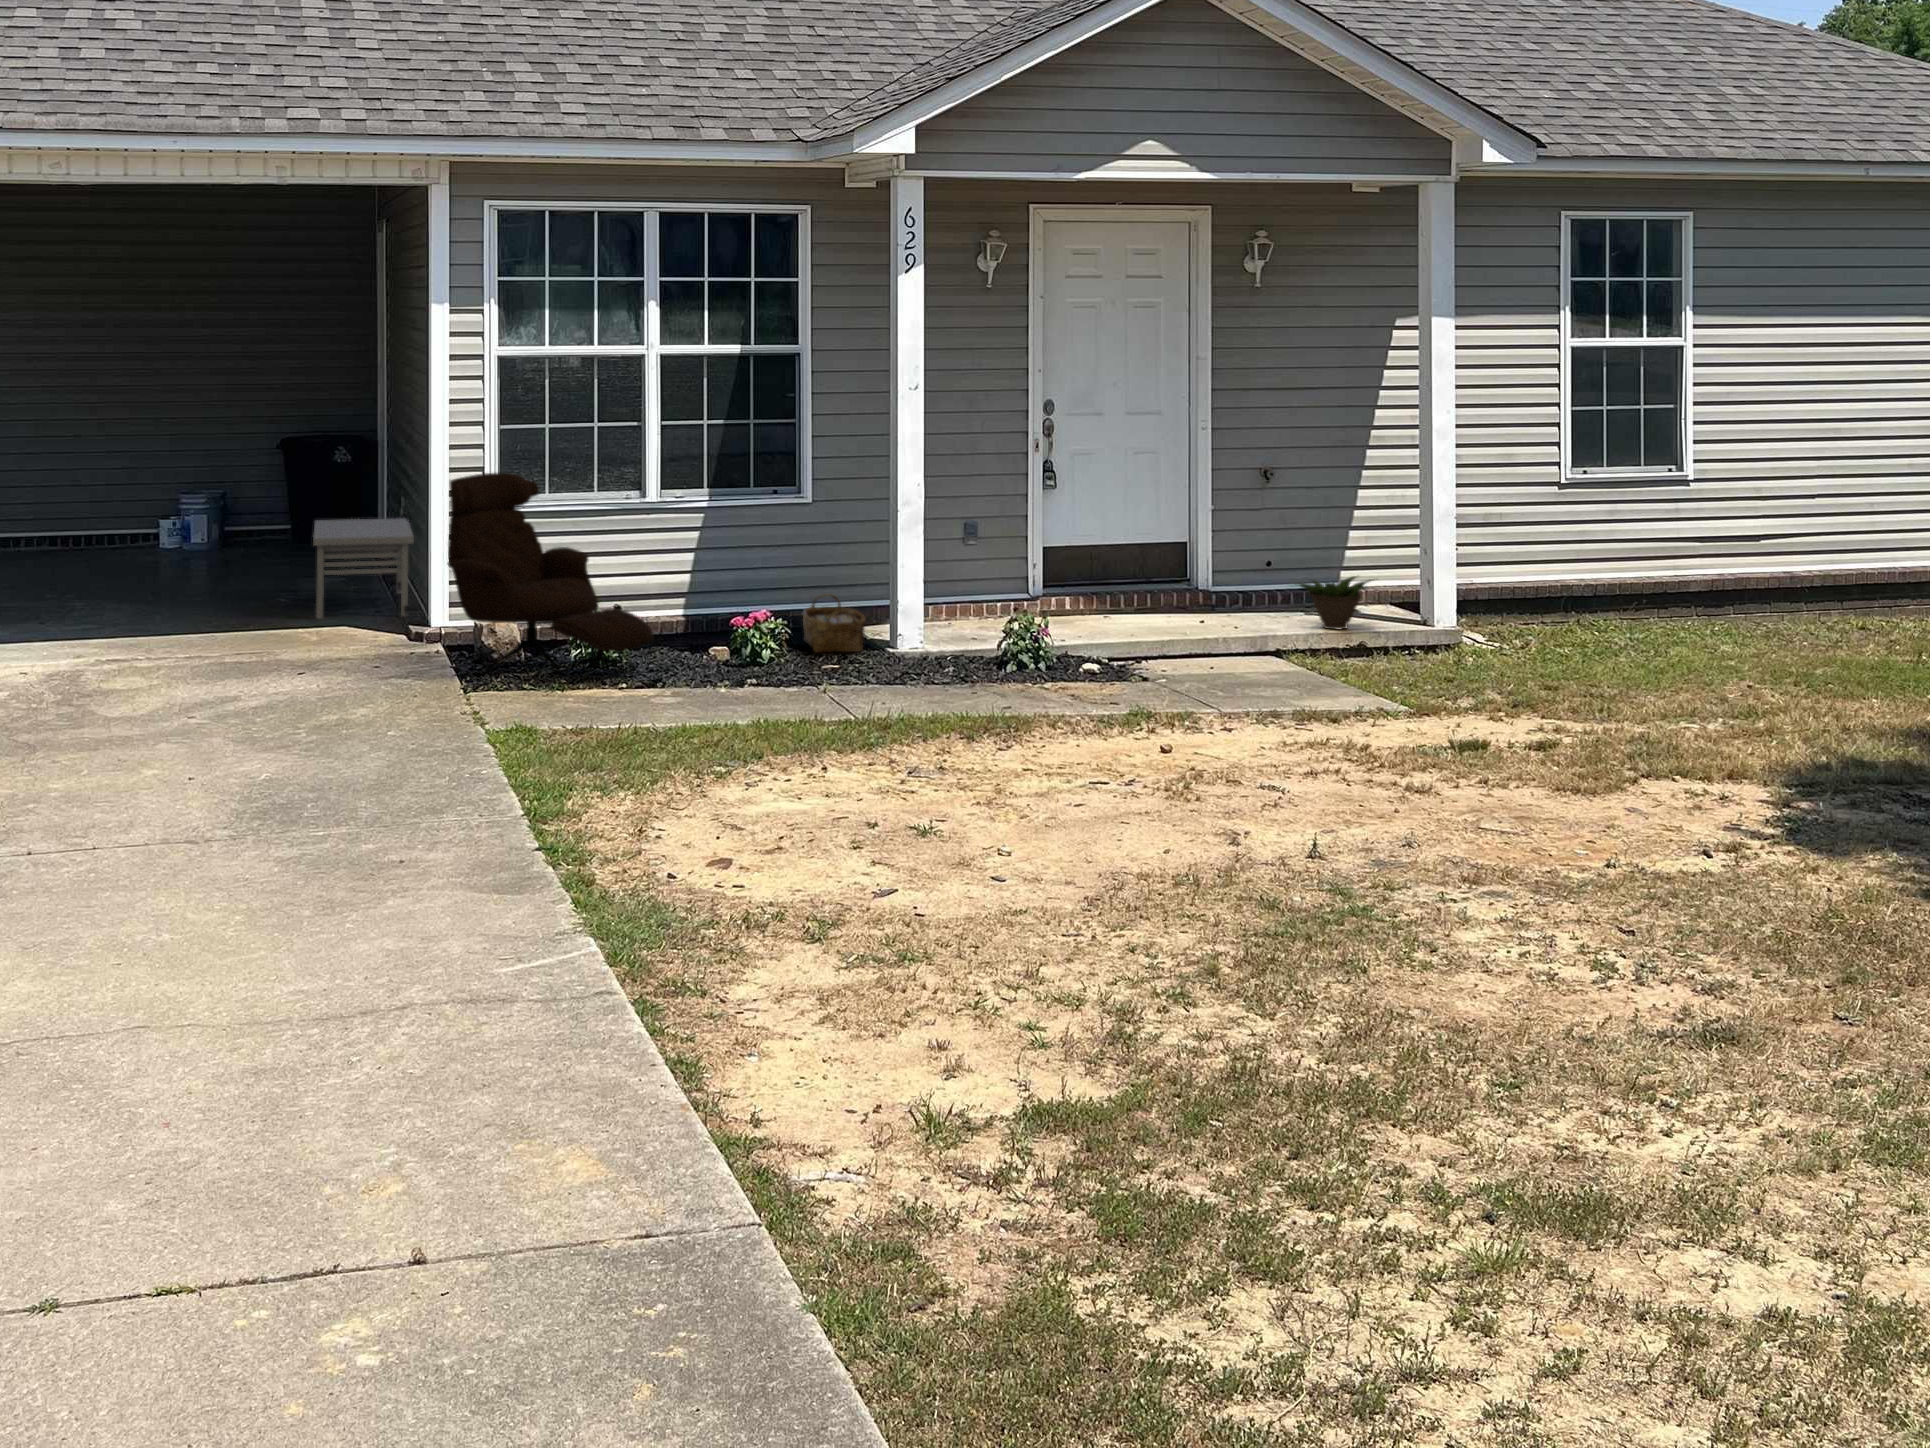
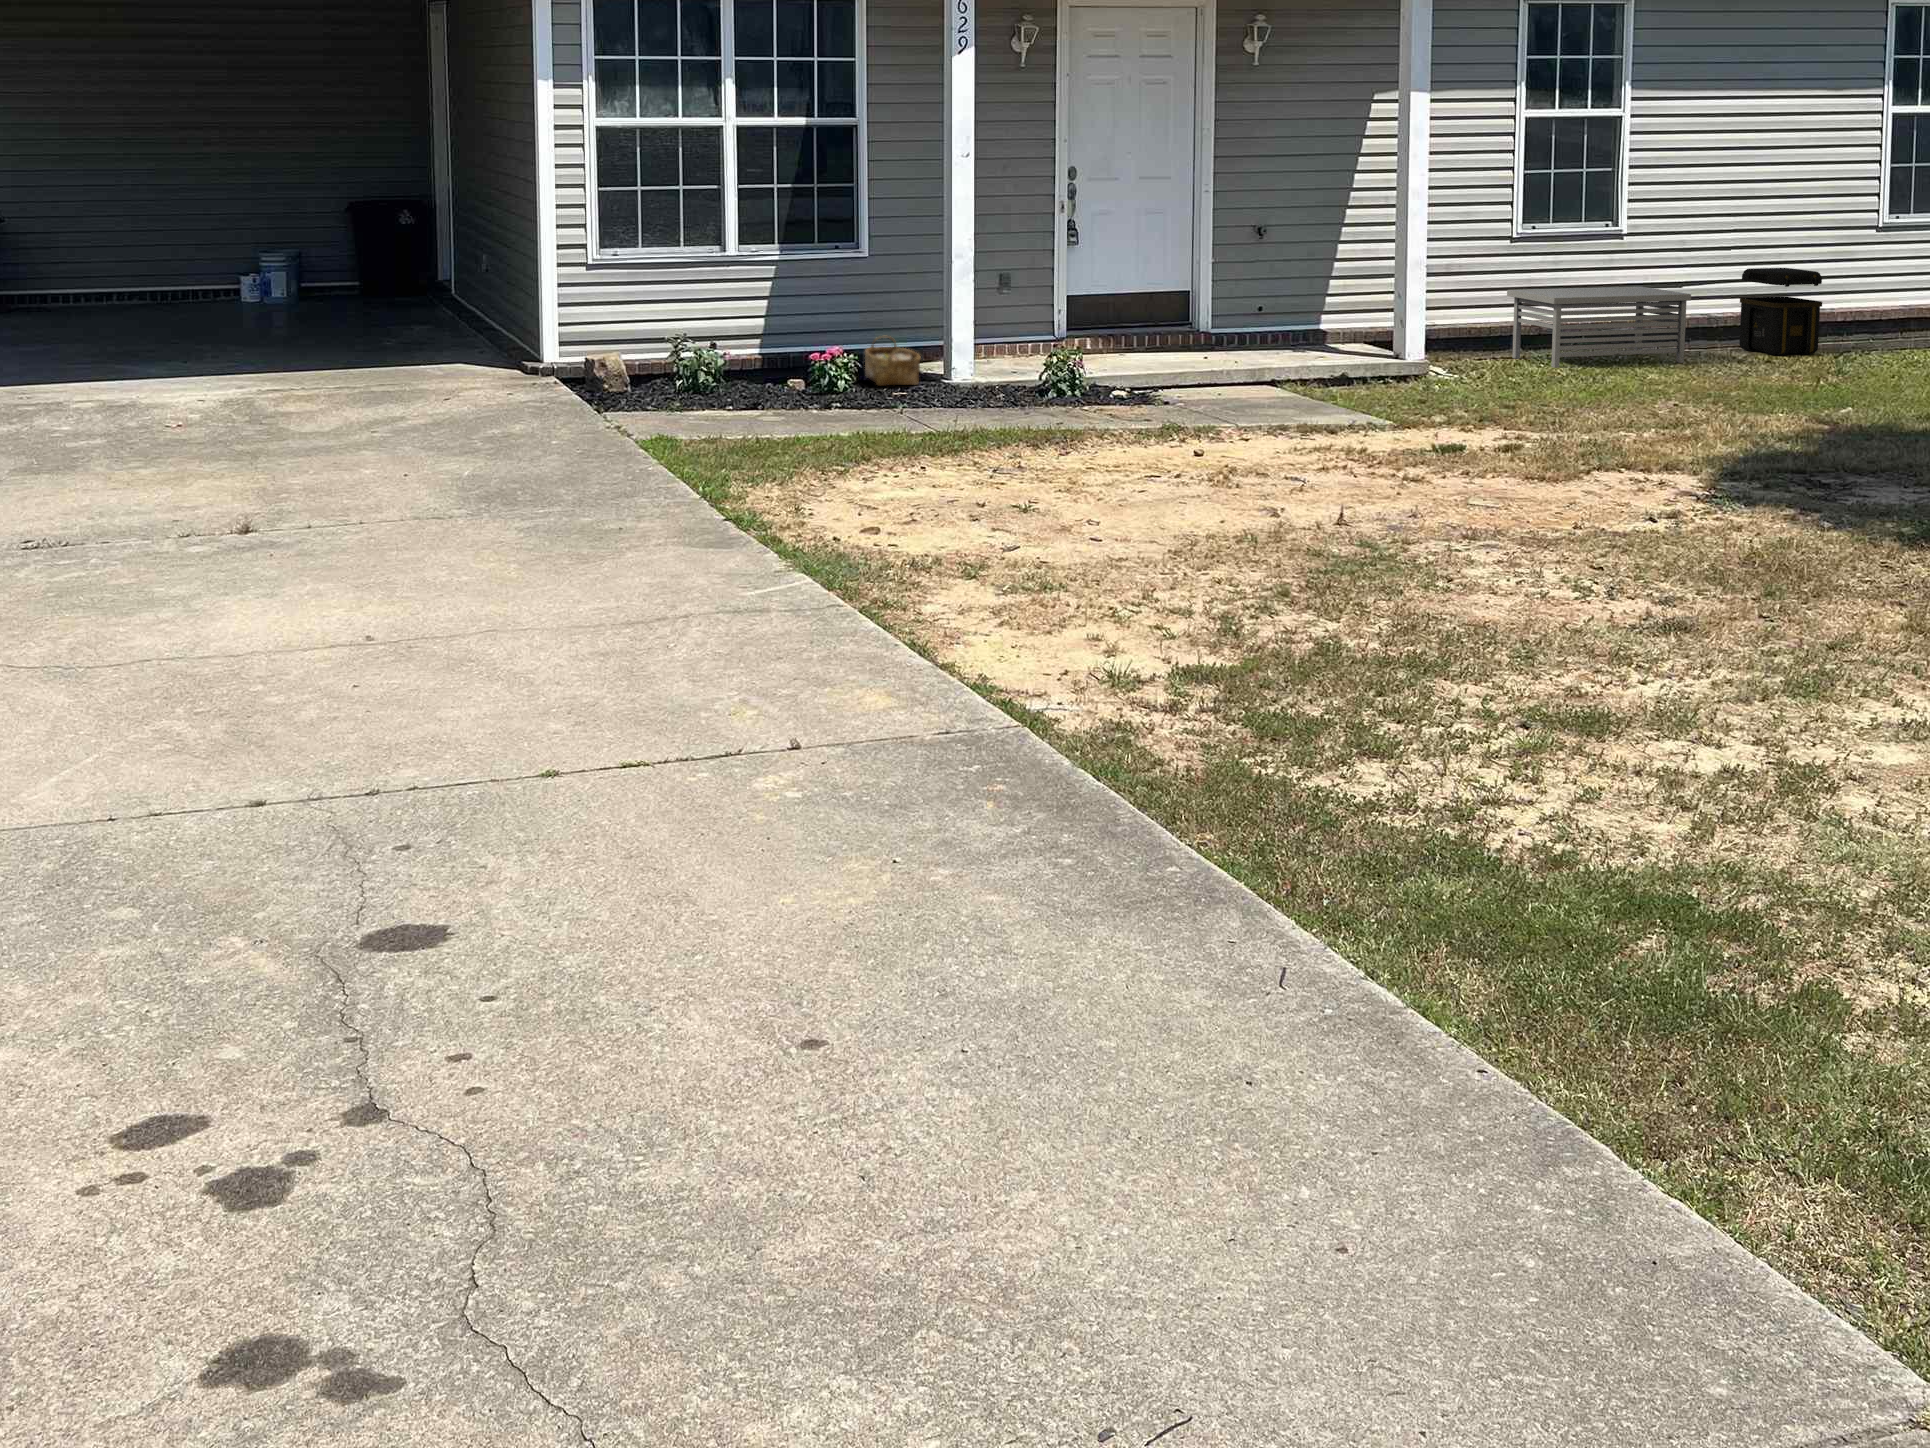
lounge chair: present [448,472,654,680] -> none [560,230,745,407]
toolbox: none [1823,516,1920,618] -> present [1739,268,1822,356]
storage bench: present [313,518,414,619] -> present [1507,286,1691,368]
decorative plant: present [1298,576,1374,630] -> none [1280,320,1358,366]

